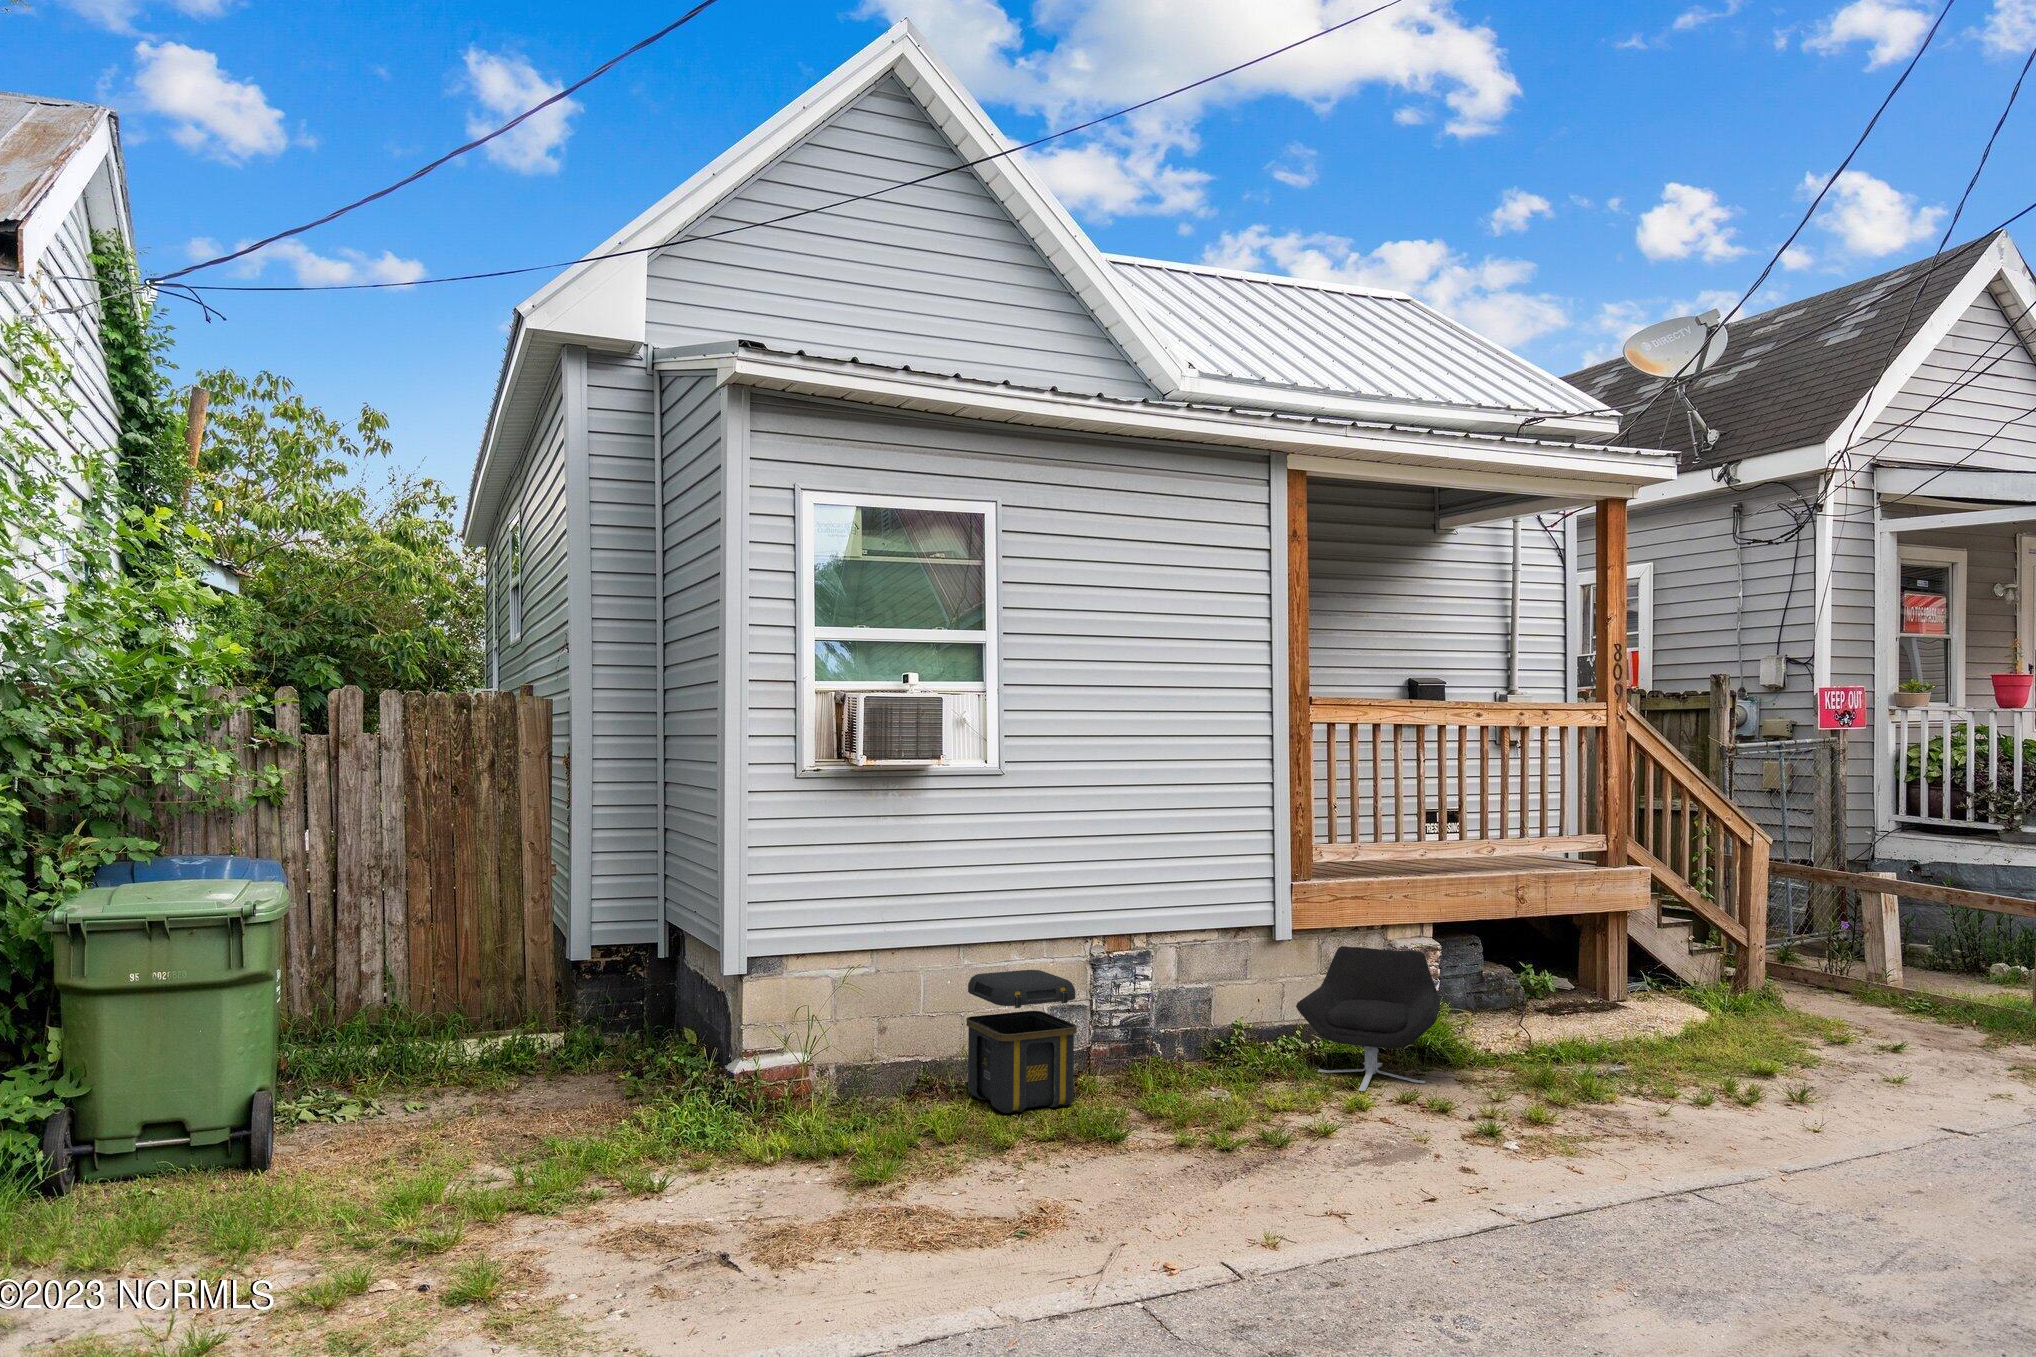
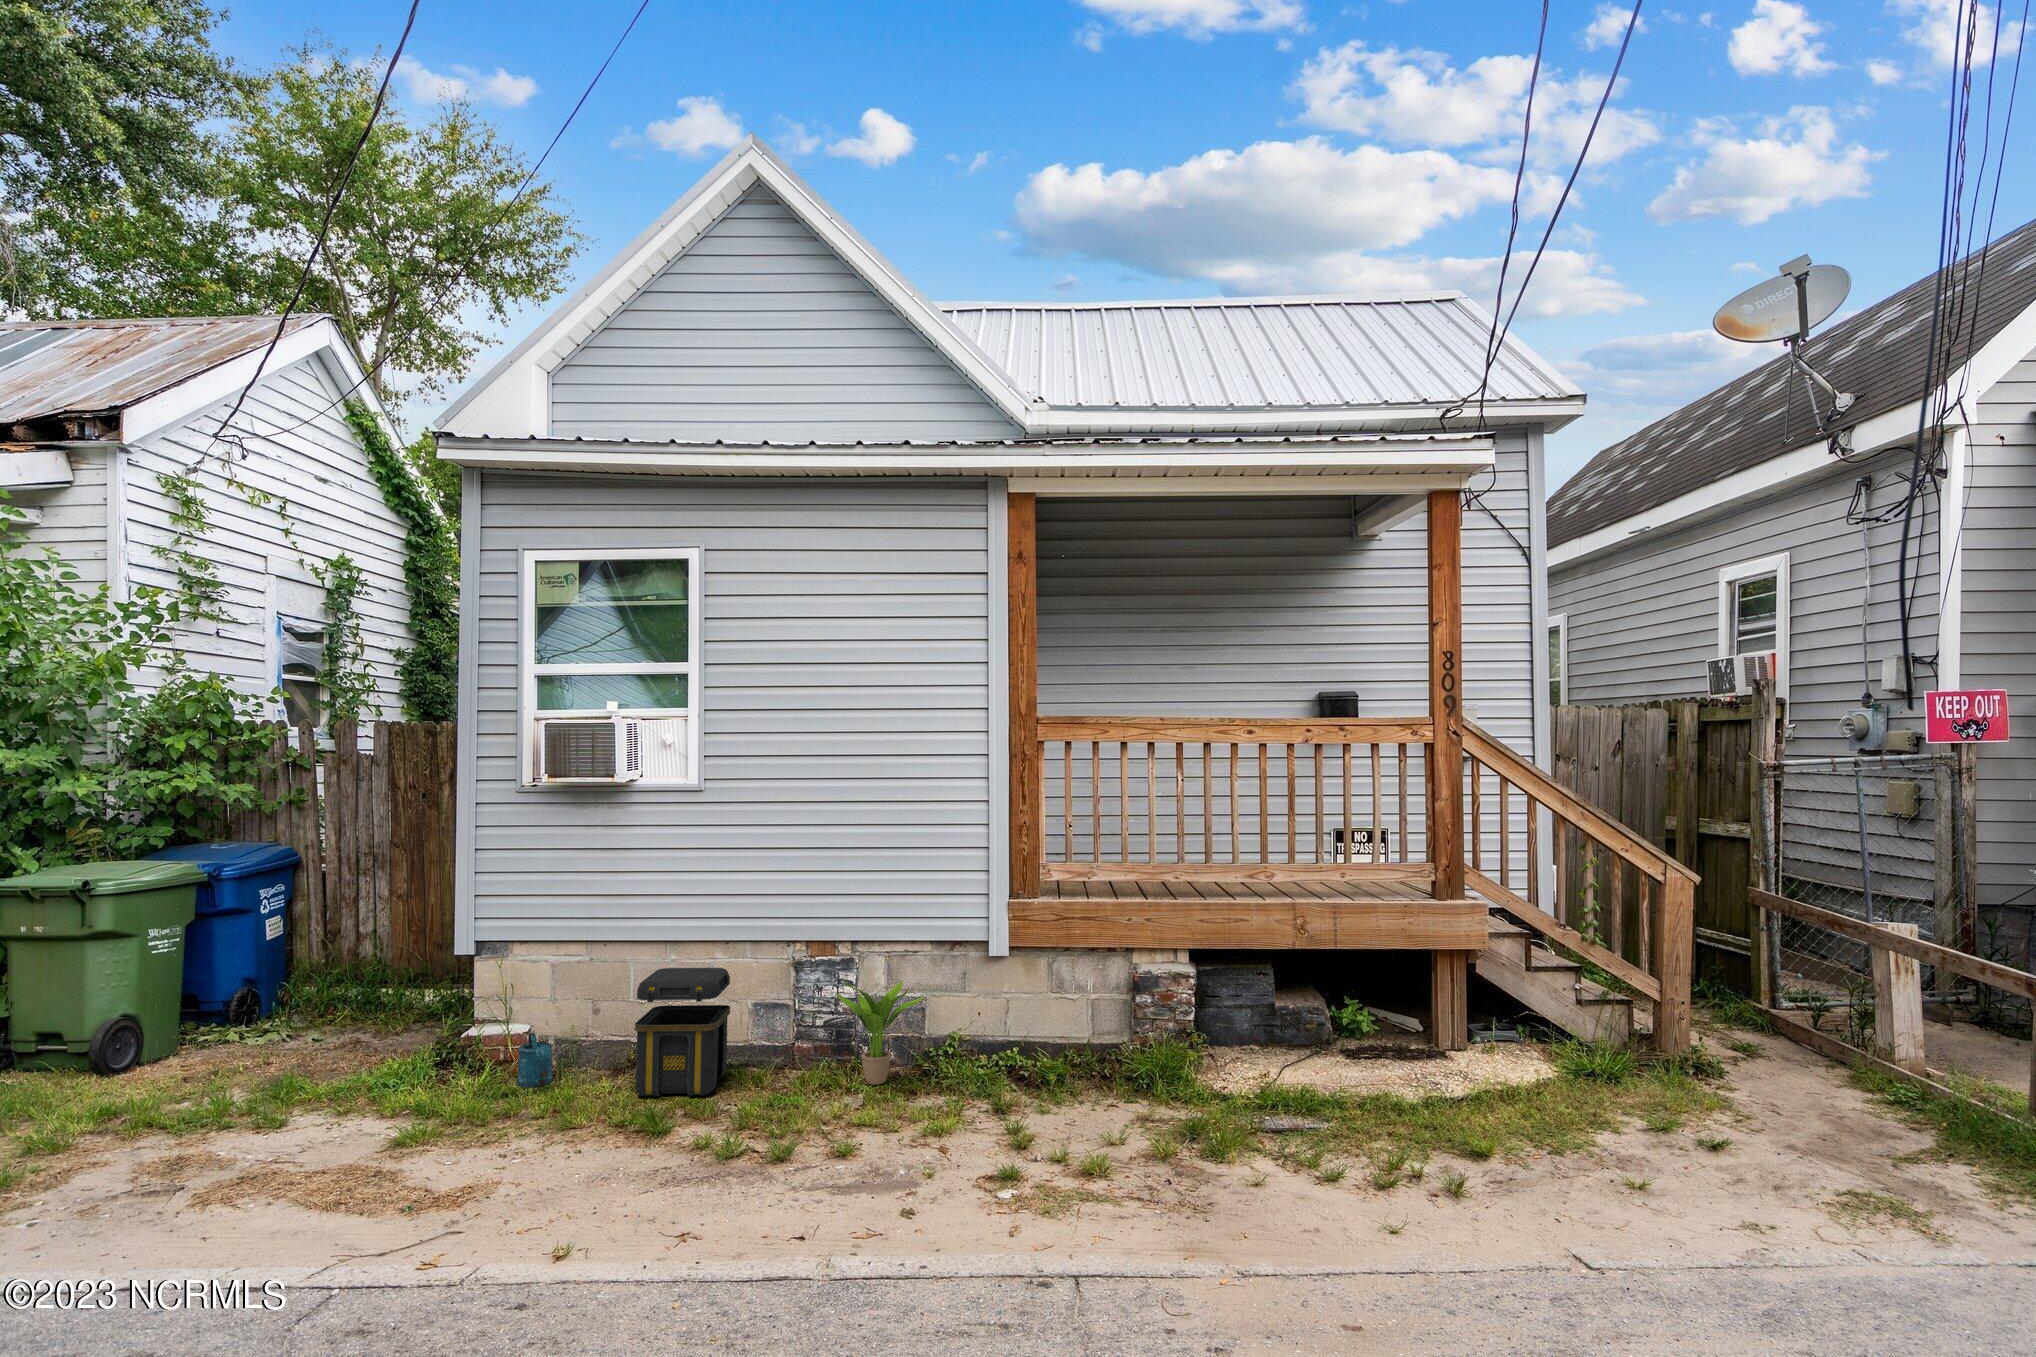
lounge chair: present [1296,946,1440,1091] -> none [973,967,1131,1118]
potted plant: none [1147,969,1231,1079] -> present [836,978,924,1085]
watering can: none [830,1059,901,1120] -> present [517,1033,552,1087]

